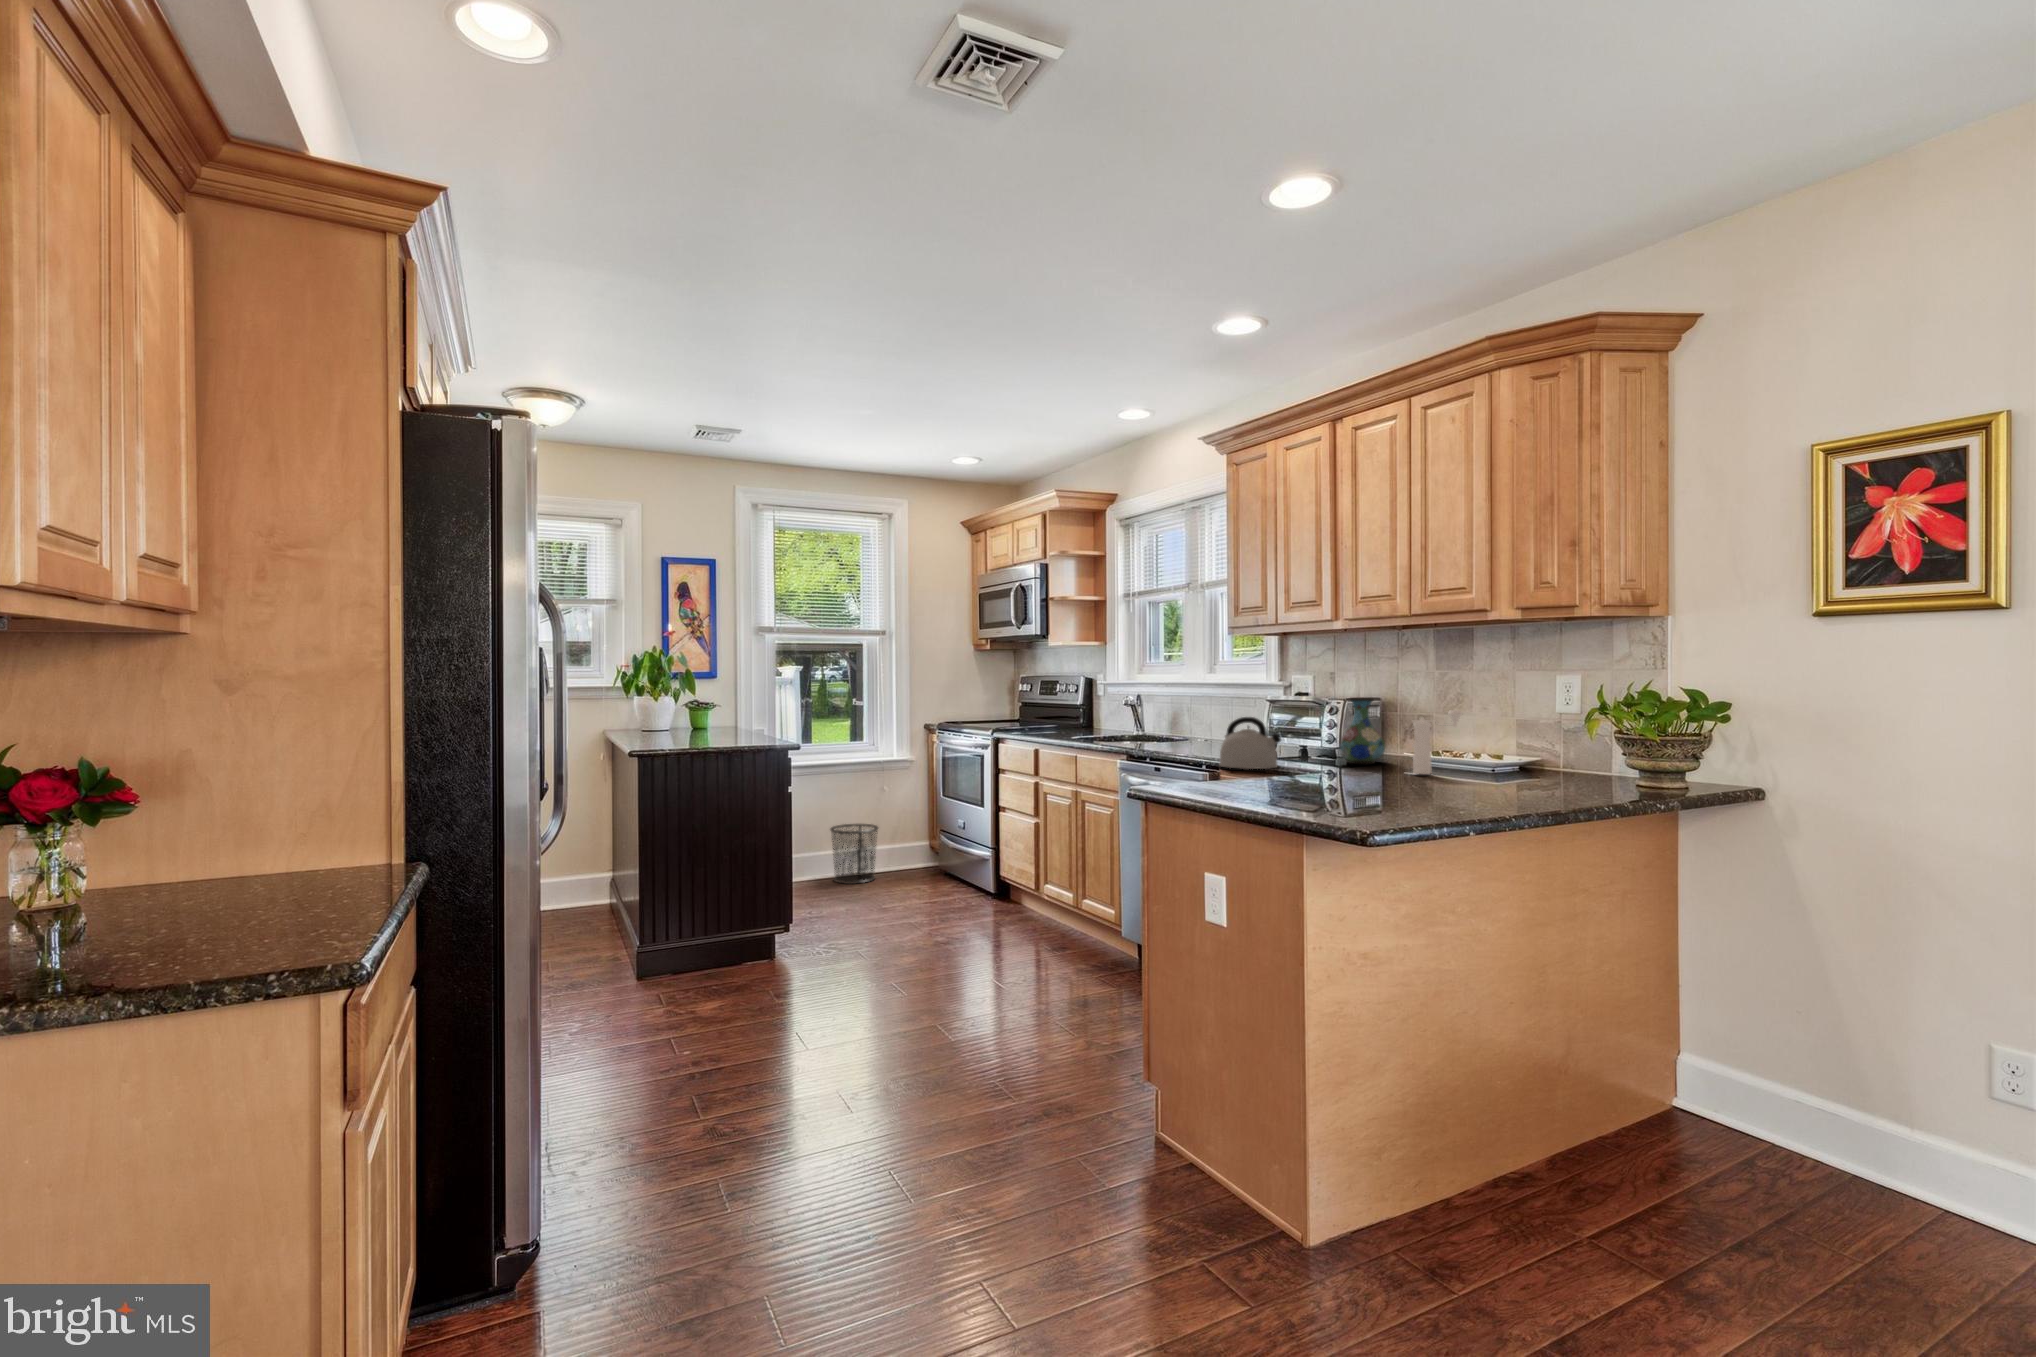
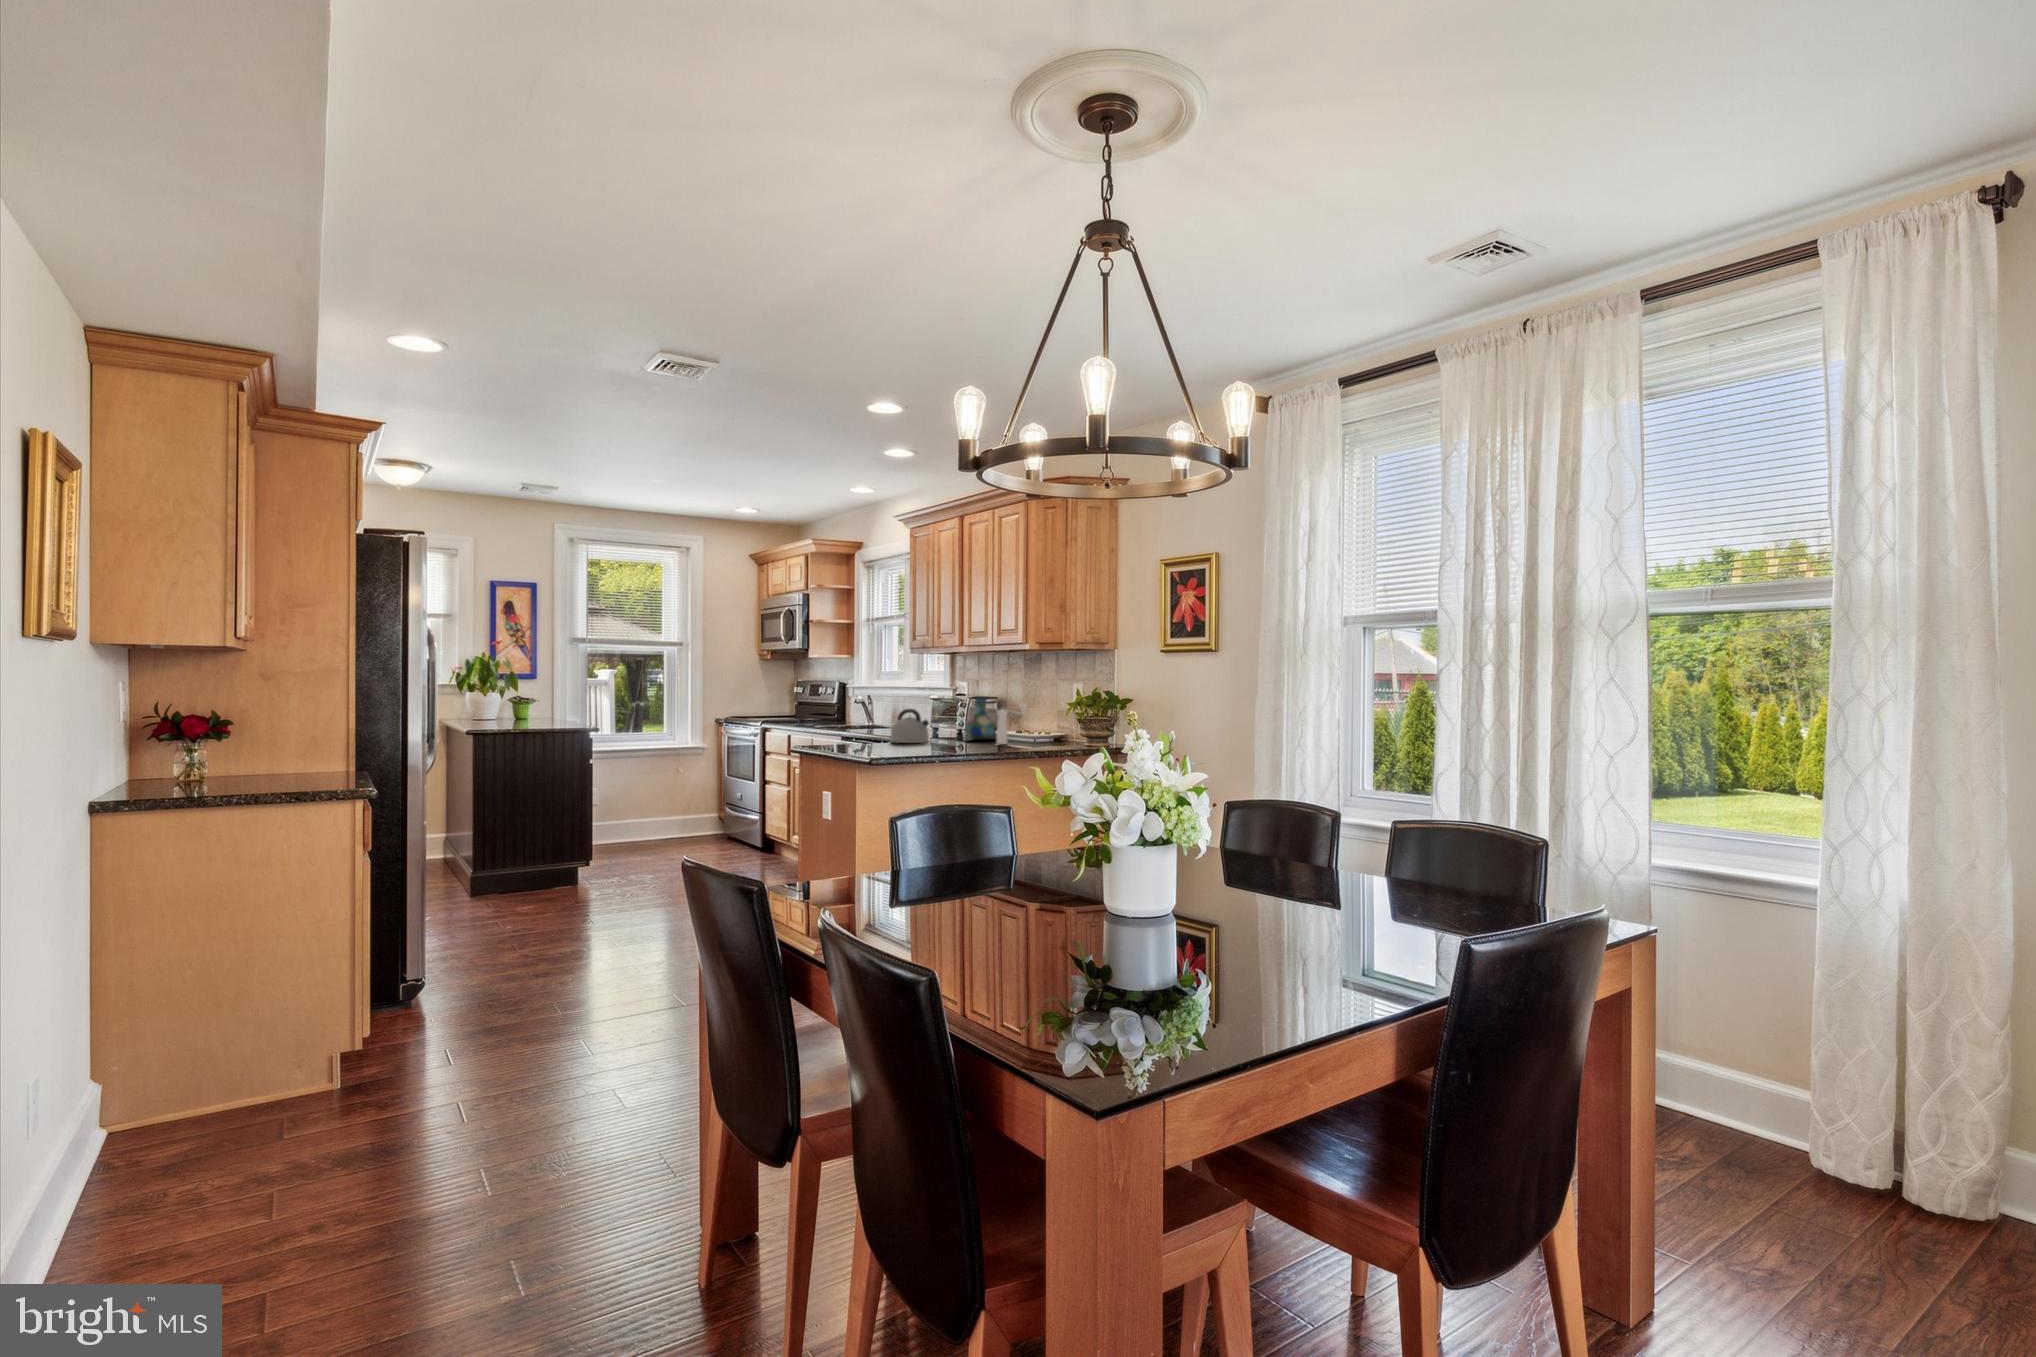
waste bin: present [830,824,878,884] -> none [631,799,673,846]

